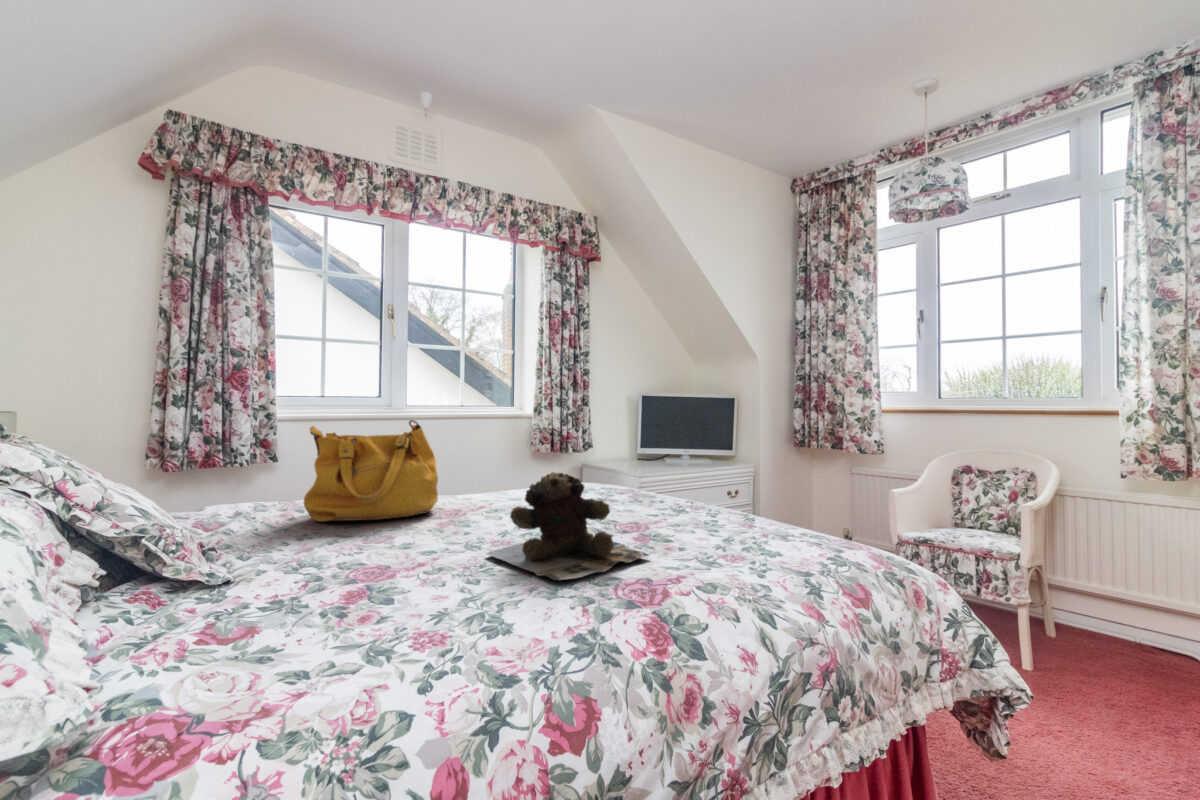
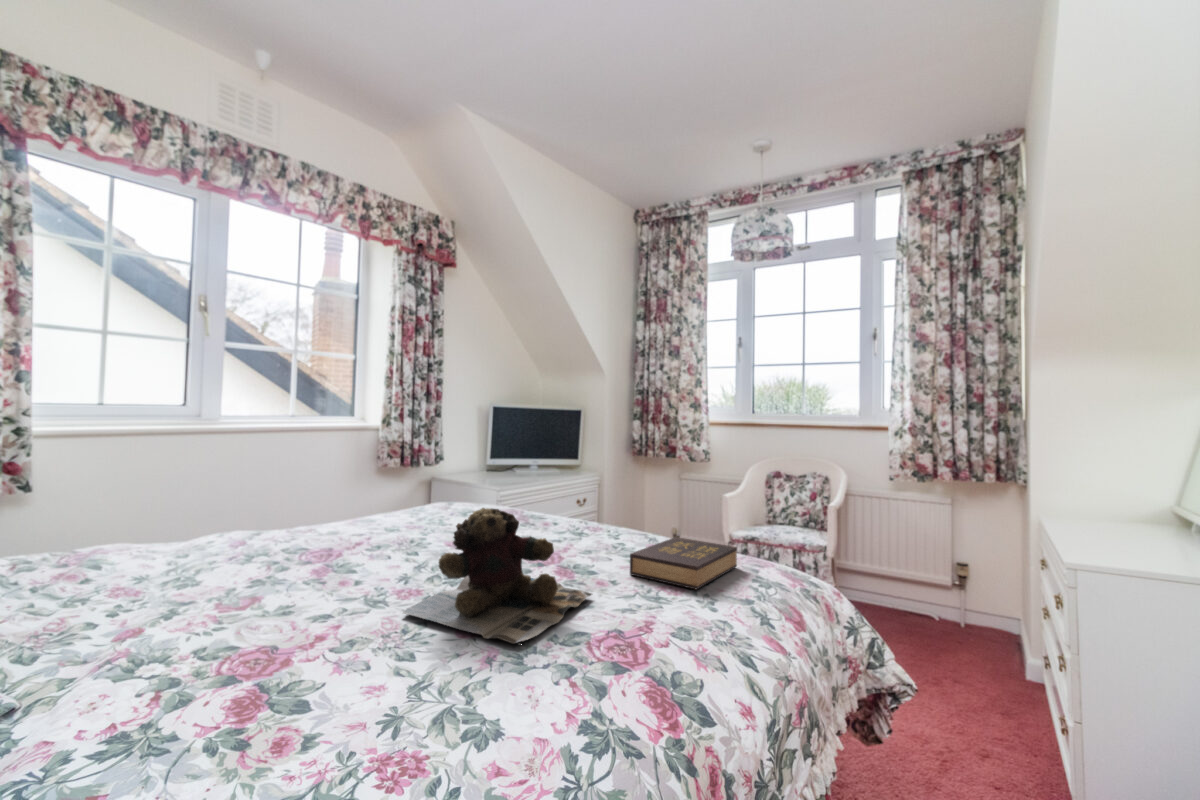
handbag: present [304,420,438,522] -> none [109,442,304,582]
hardback book: none [701,516,820,561] -> present [630,537,737,589]

